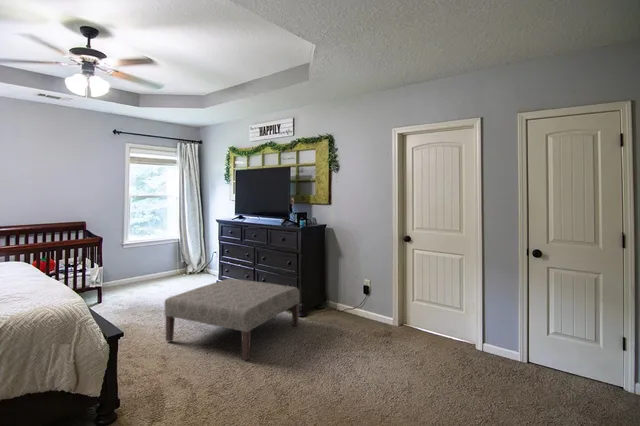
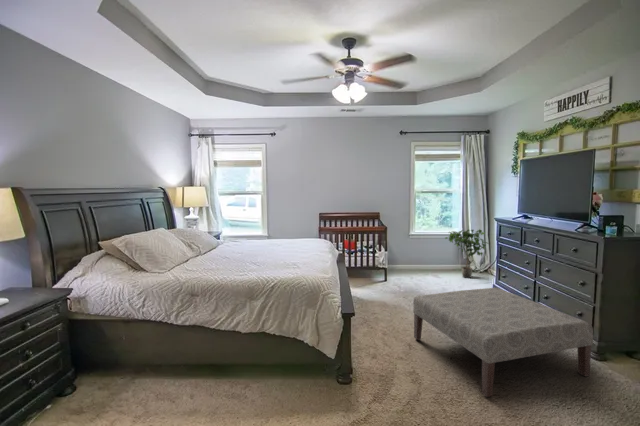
potted plant: none [165,233,207,281] -> present [445,230,487,278]

